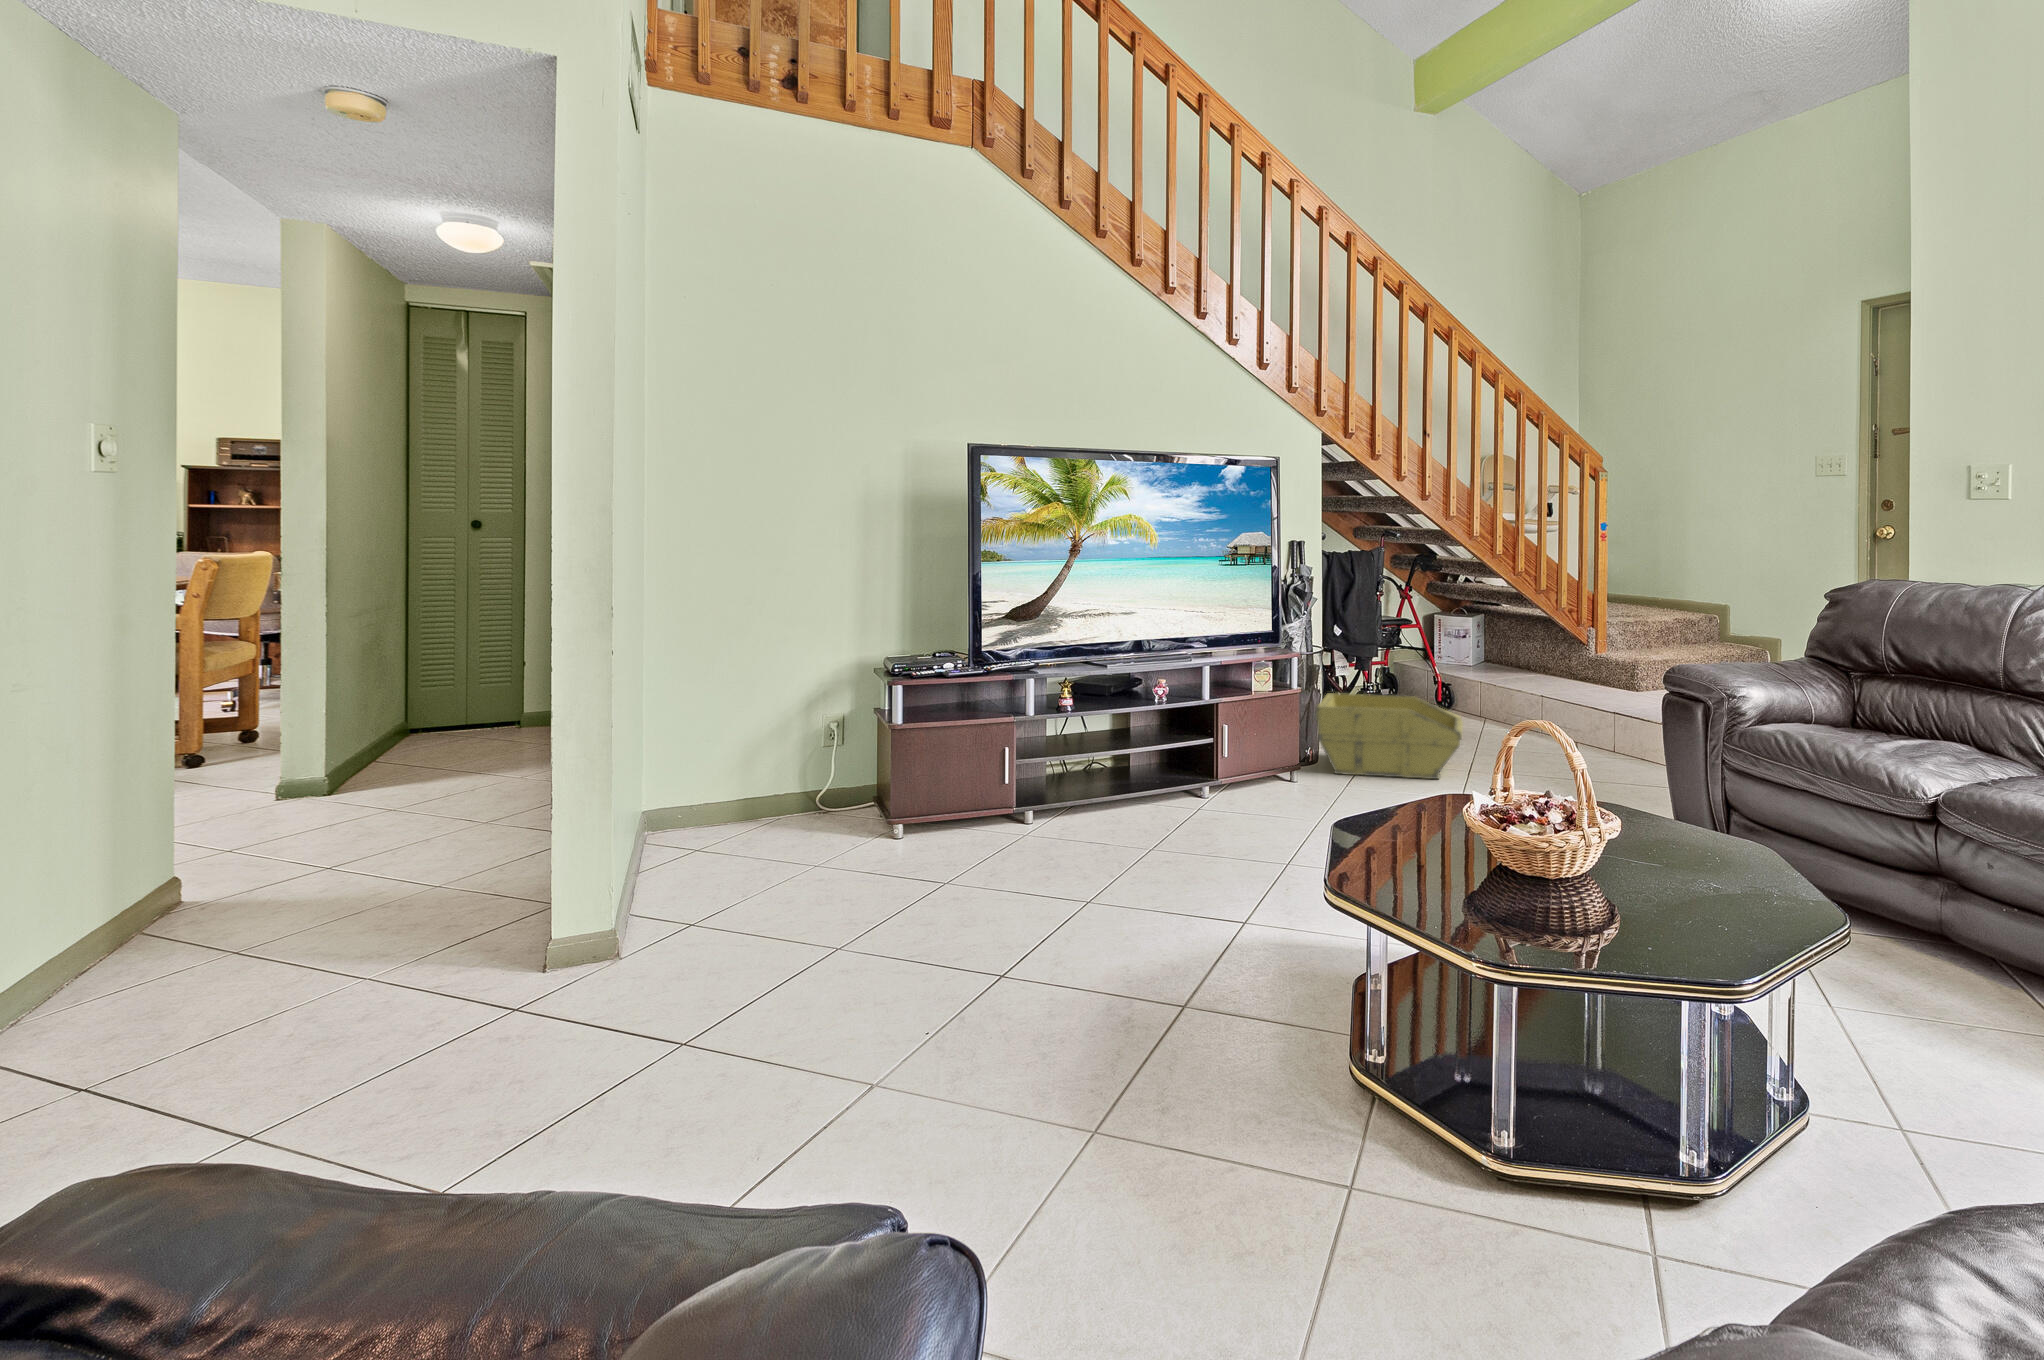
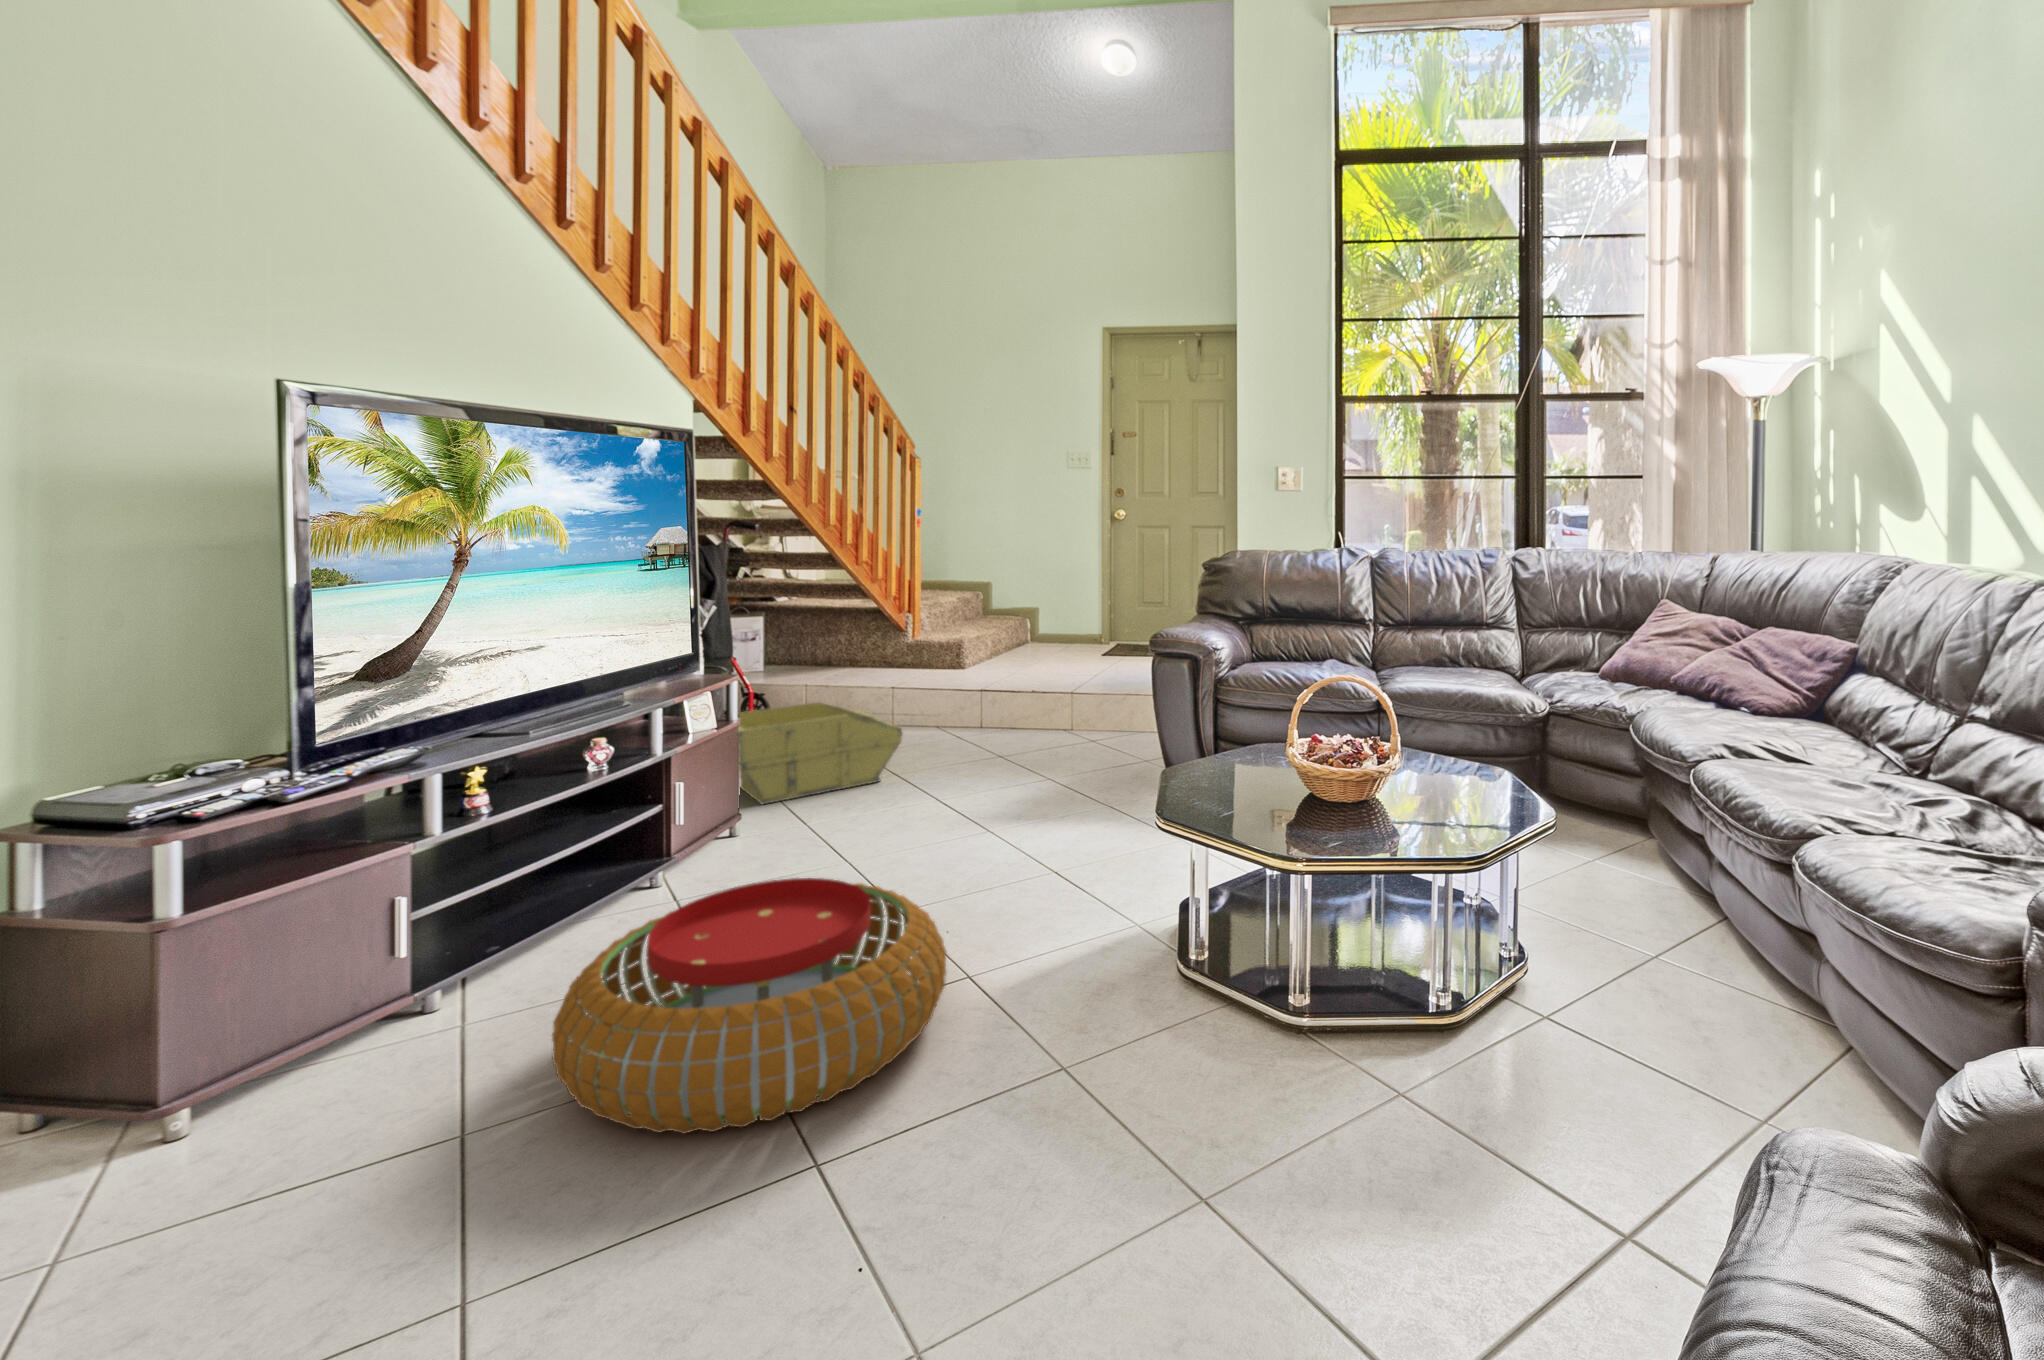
pouf: none [947,801,1213,962] -> present [552,878,946,1134]

